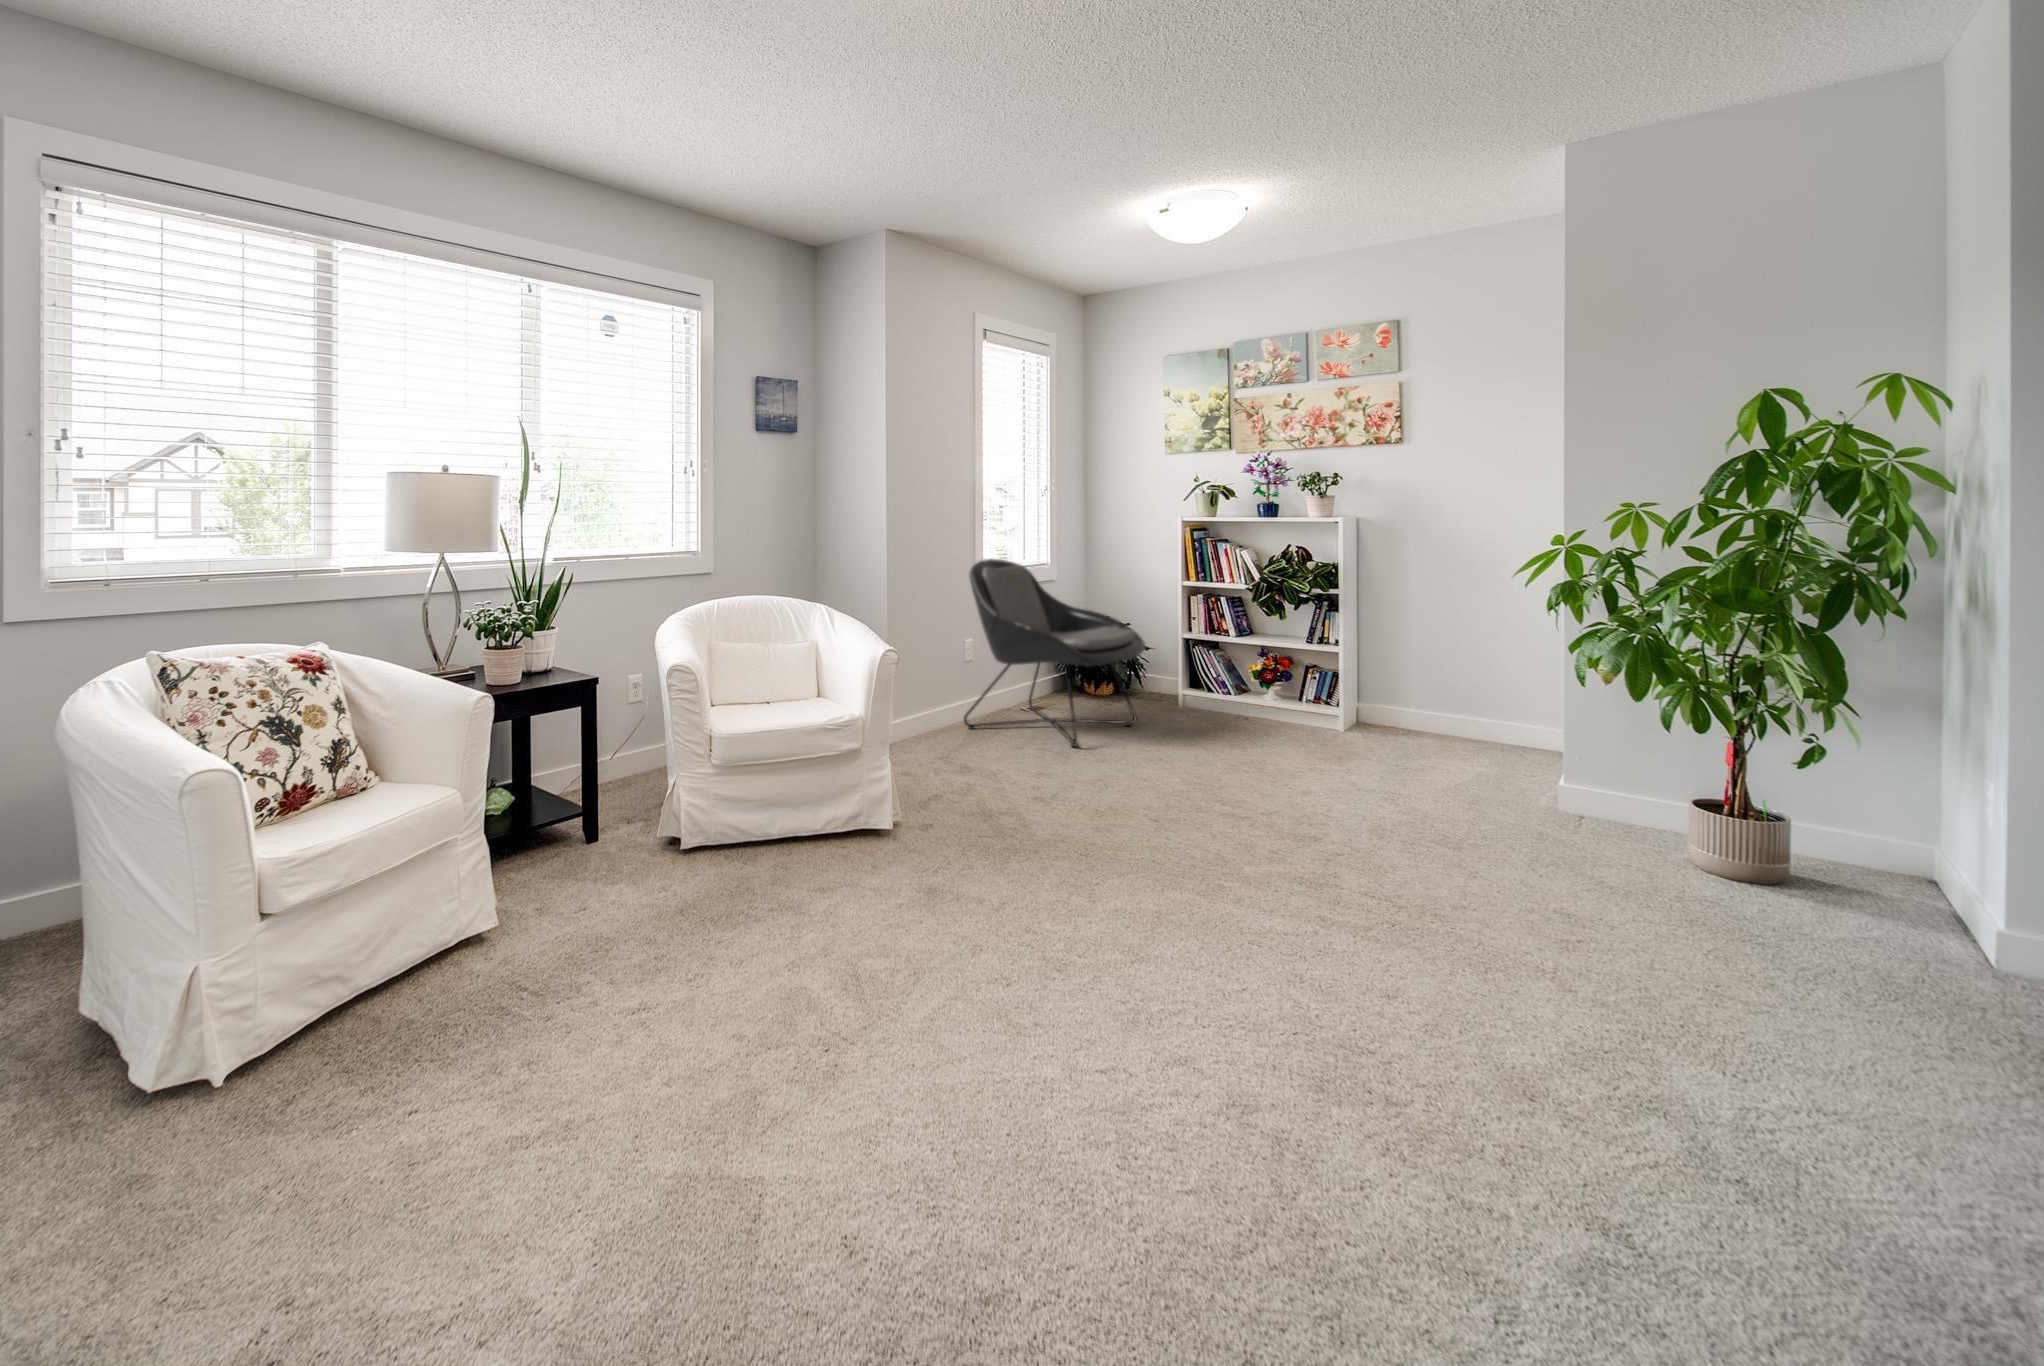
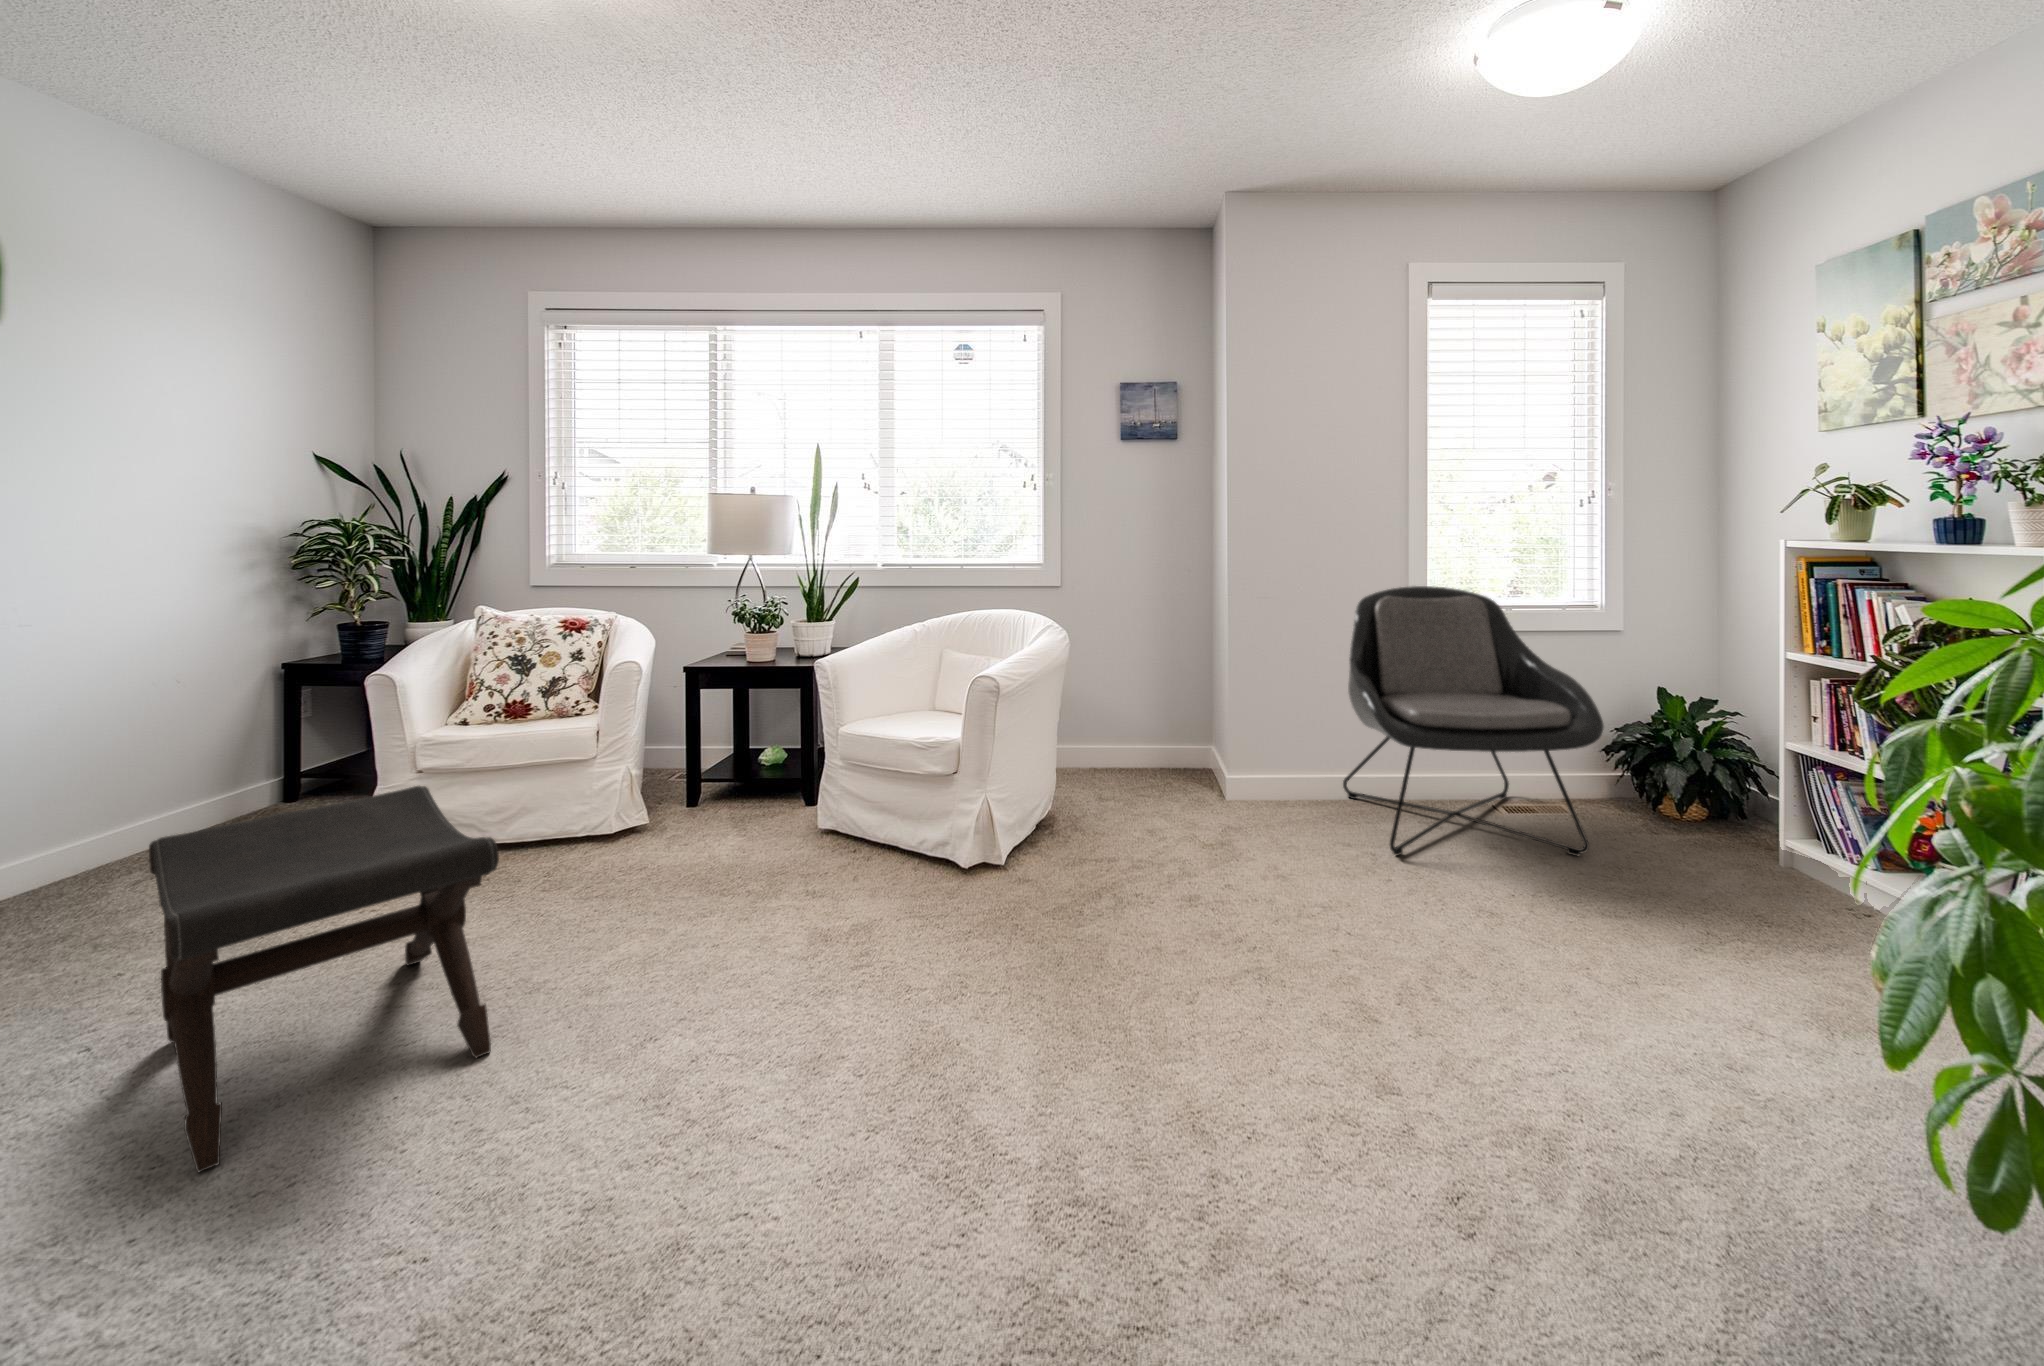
footstool: none [713,813,1111,1209] -> present [149,786,499,1172]

